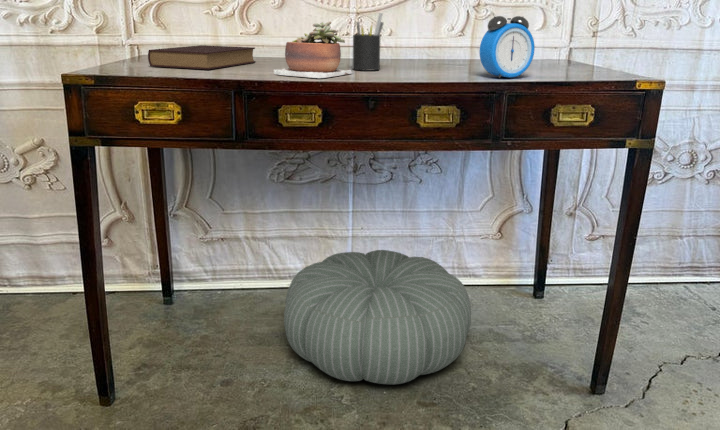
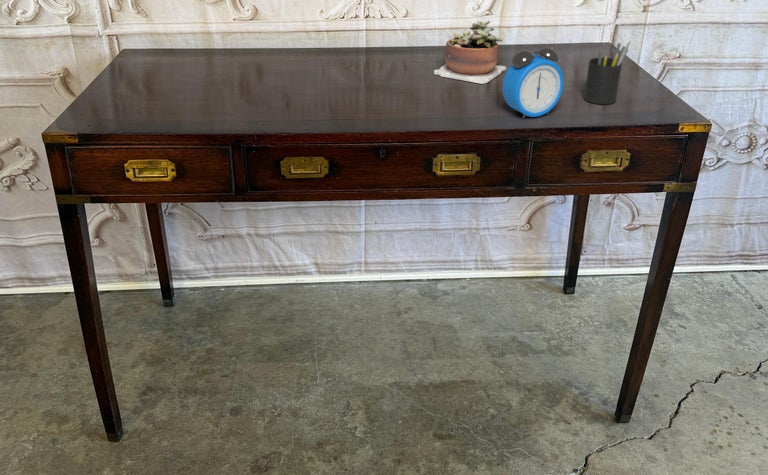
pen holder: present [353,13,383,70] -> present [584,42,630,104]
succulent plant: present [274,22,352,78] -> present [434,21,507,84]
book: present [148,45,255,70] -> none [132,47,253,101]
pouf: present [284,250,471,384] -> none [295,256,492,415]

